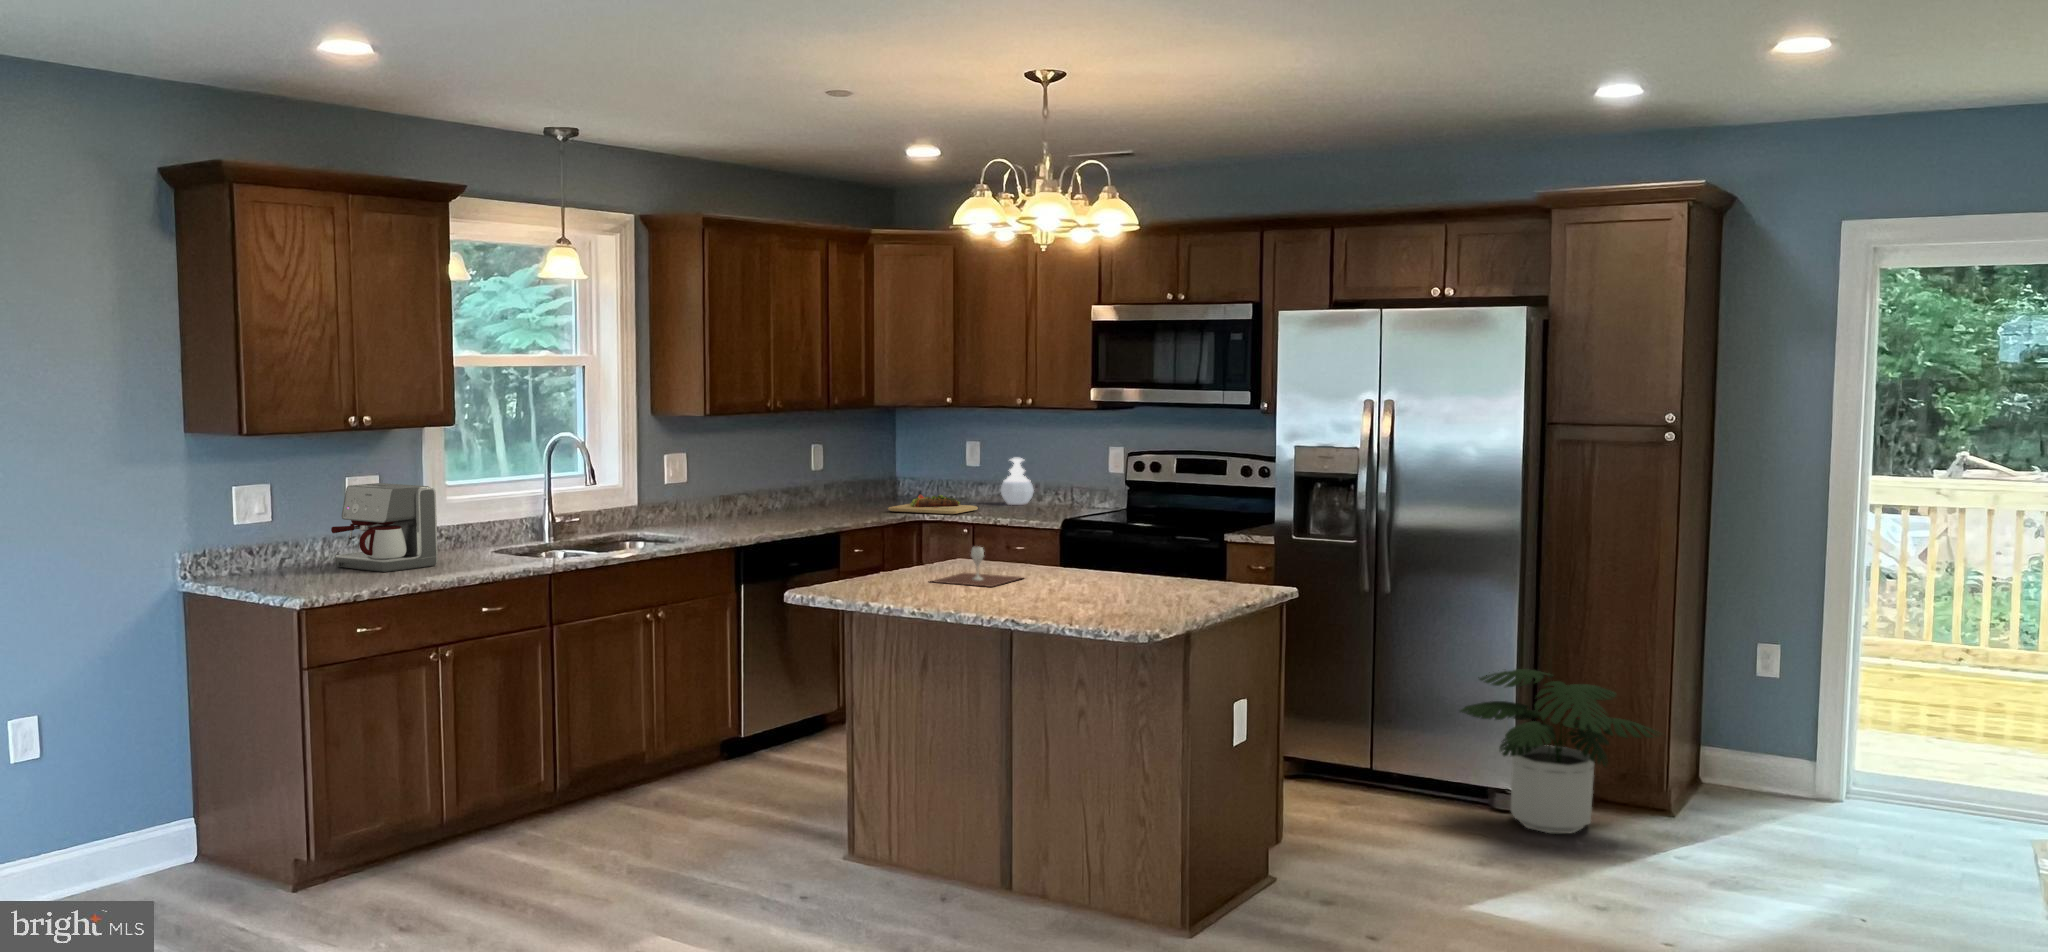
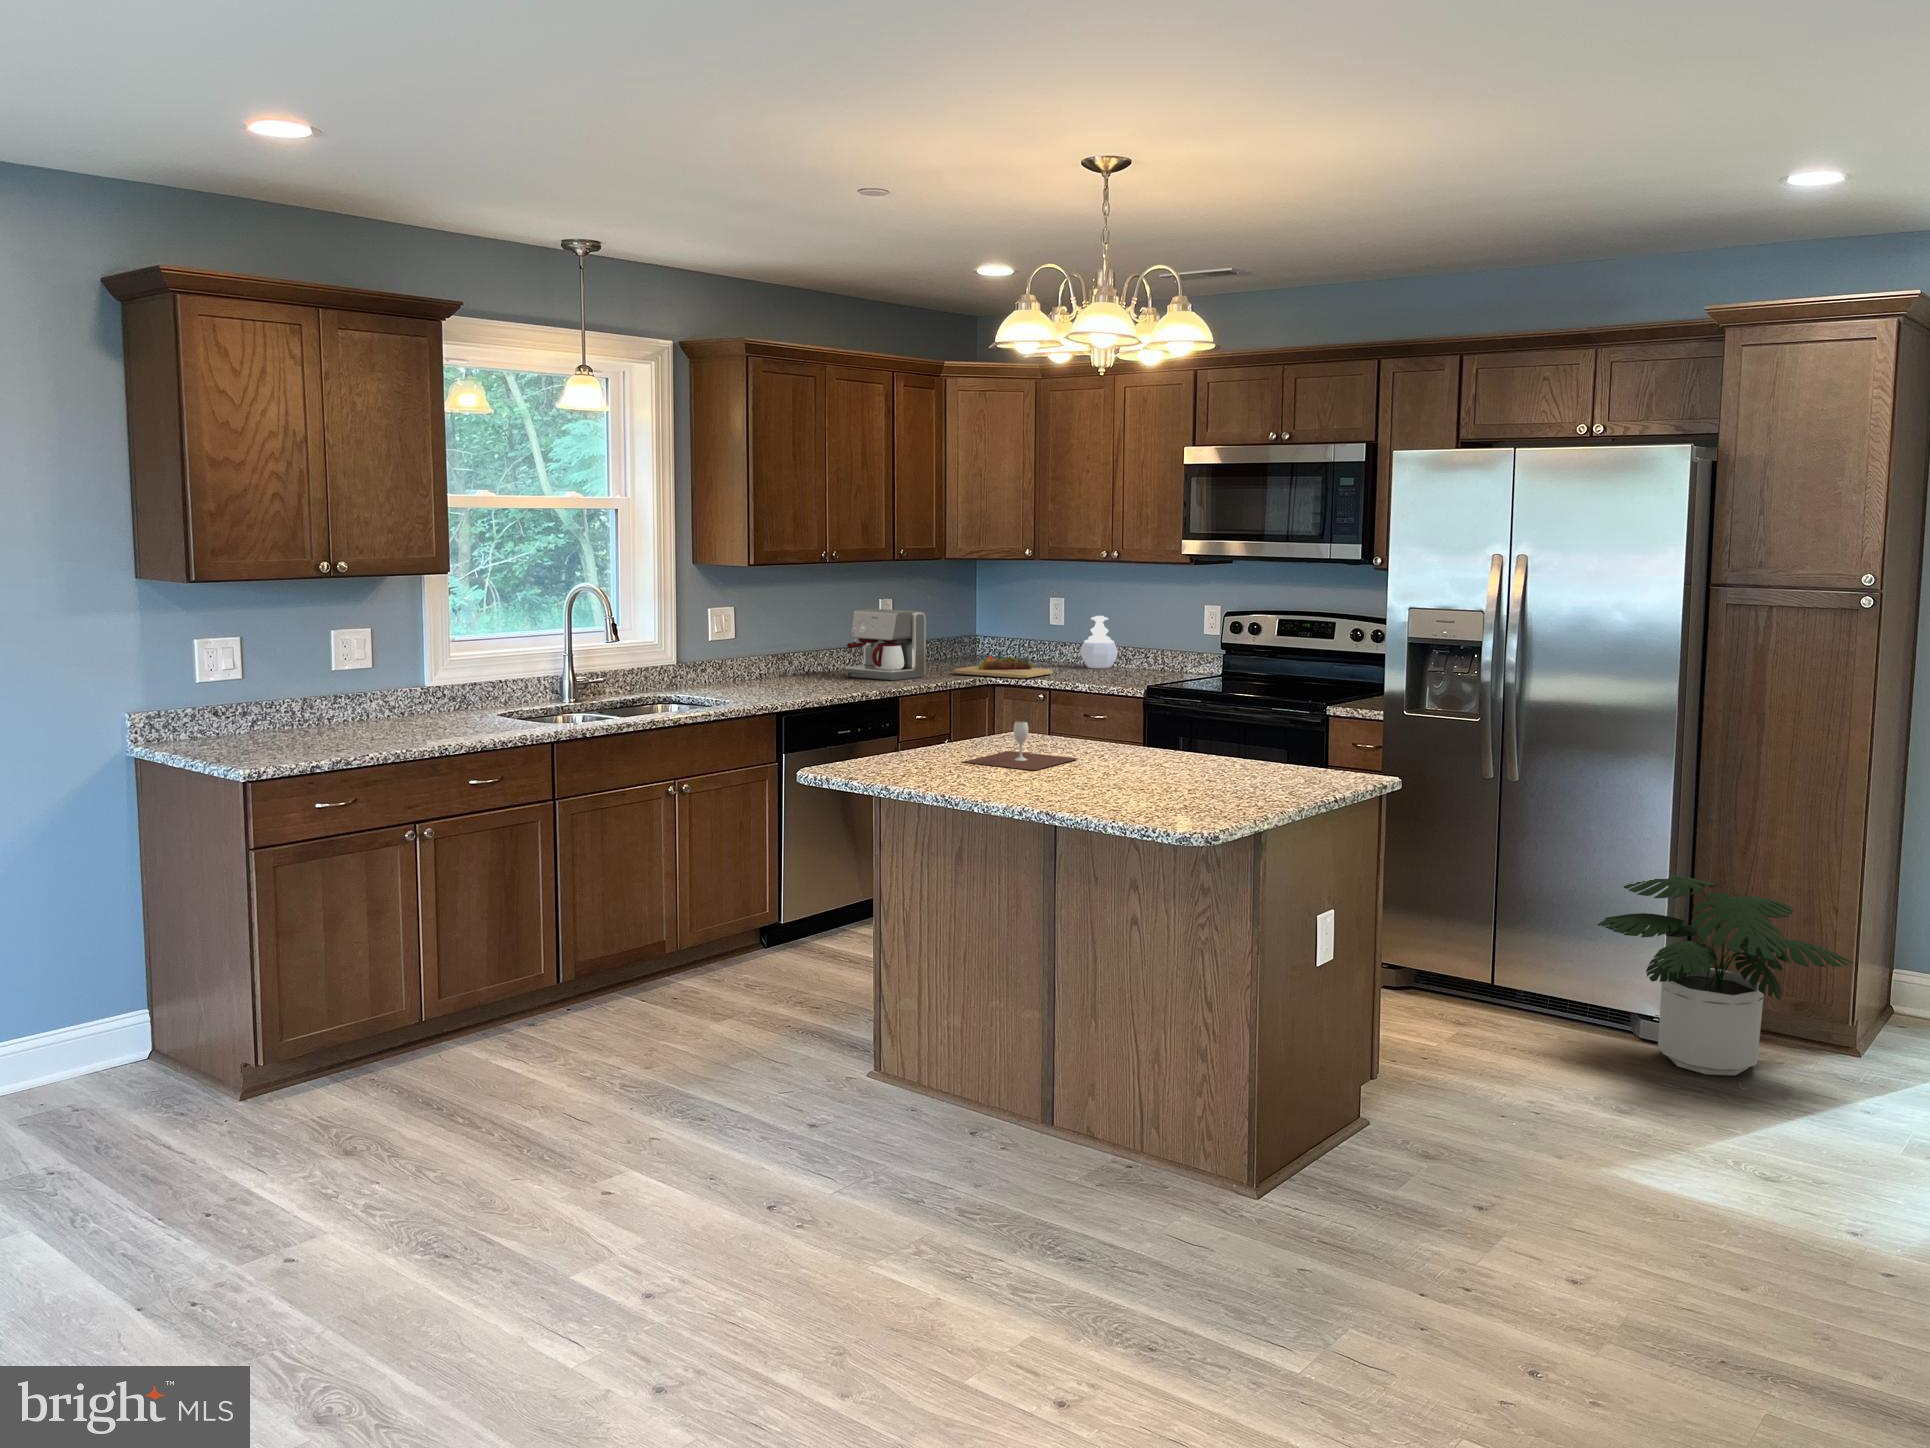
coffee maker: present [331,483,438,572] -> present [845,609,926,681]

